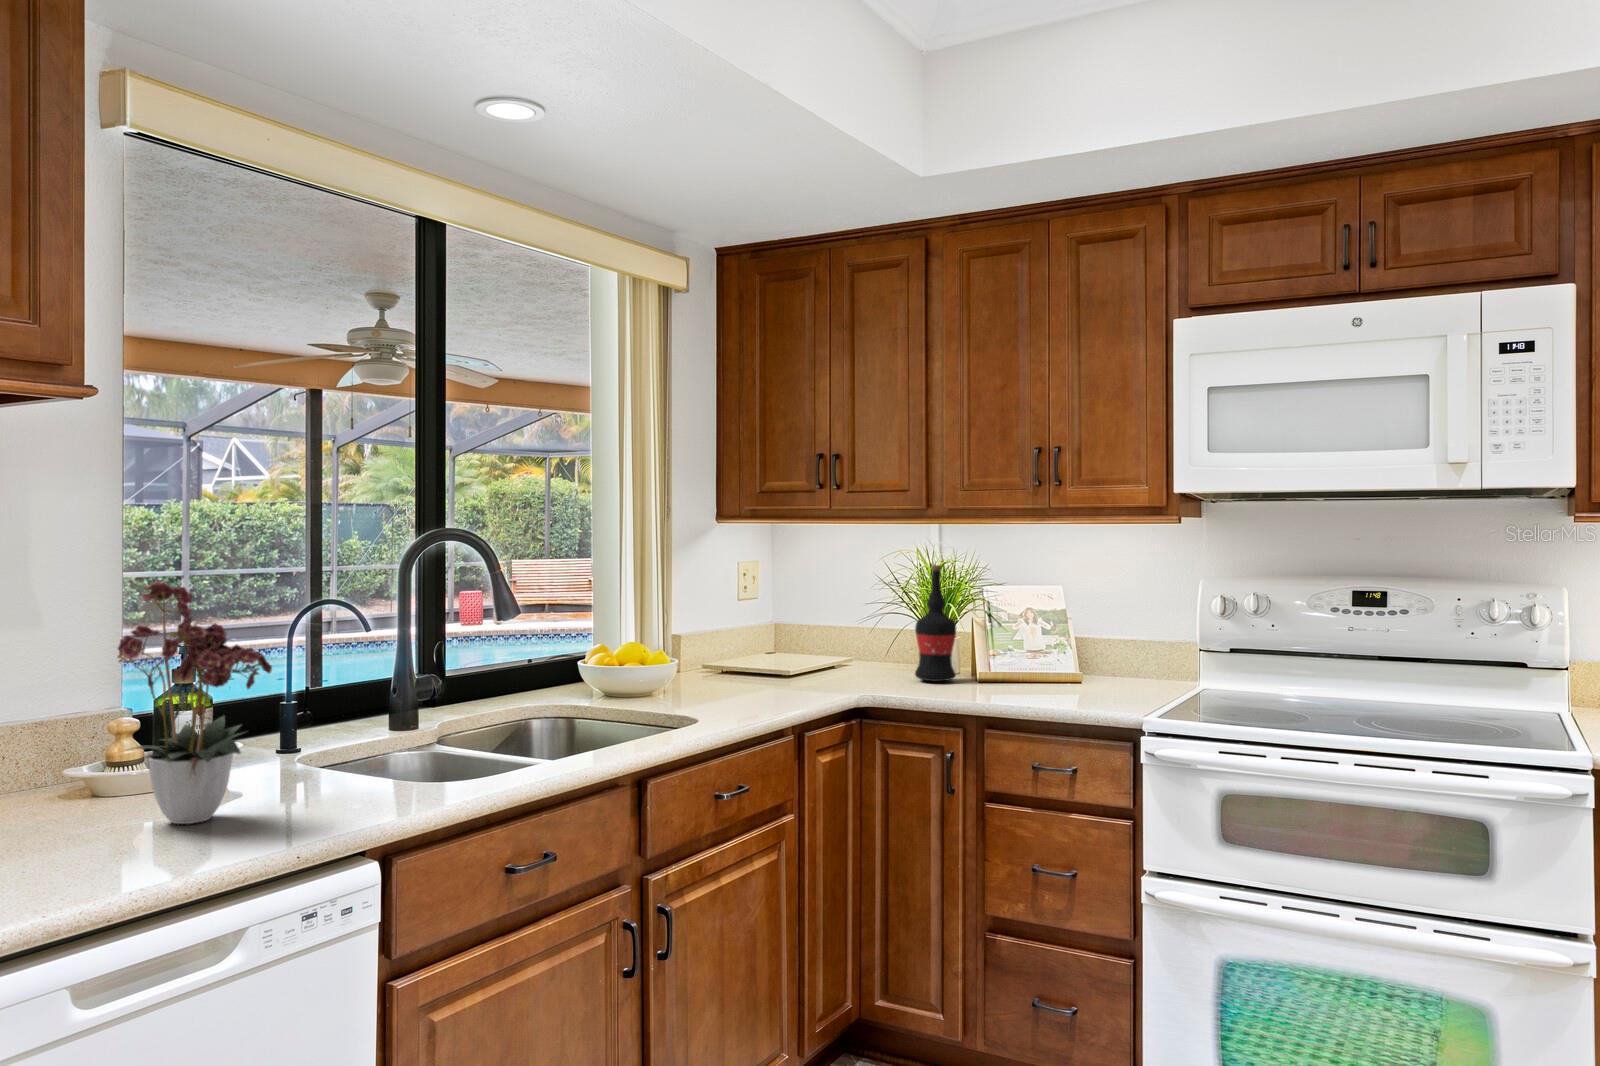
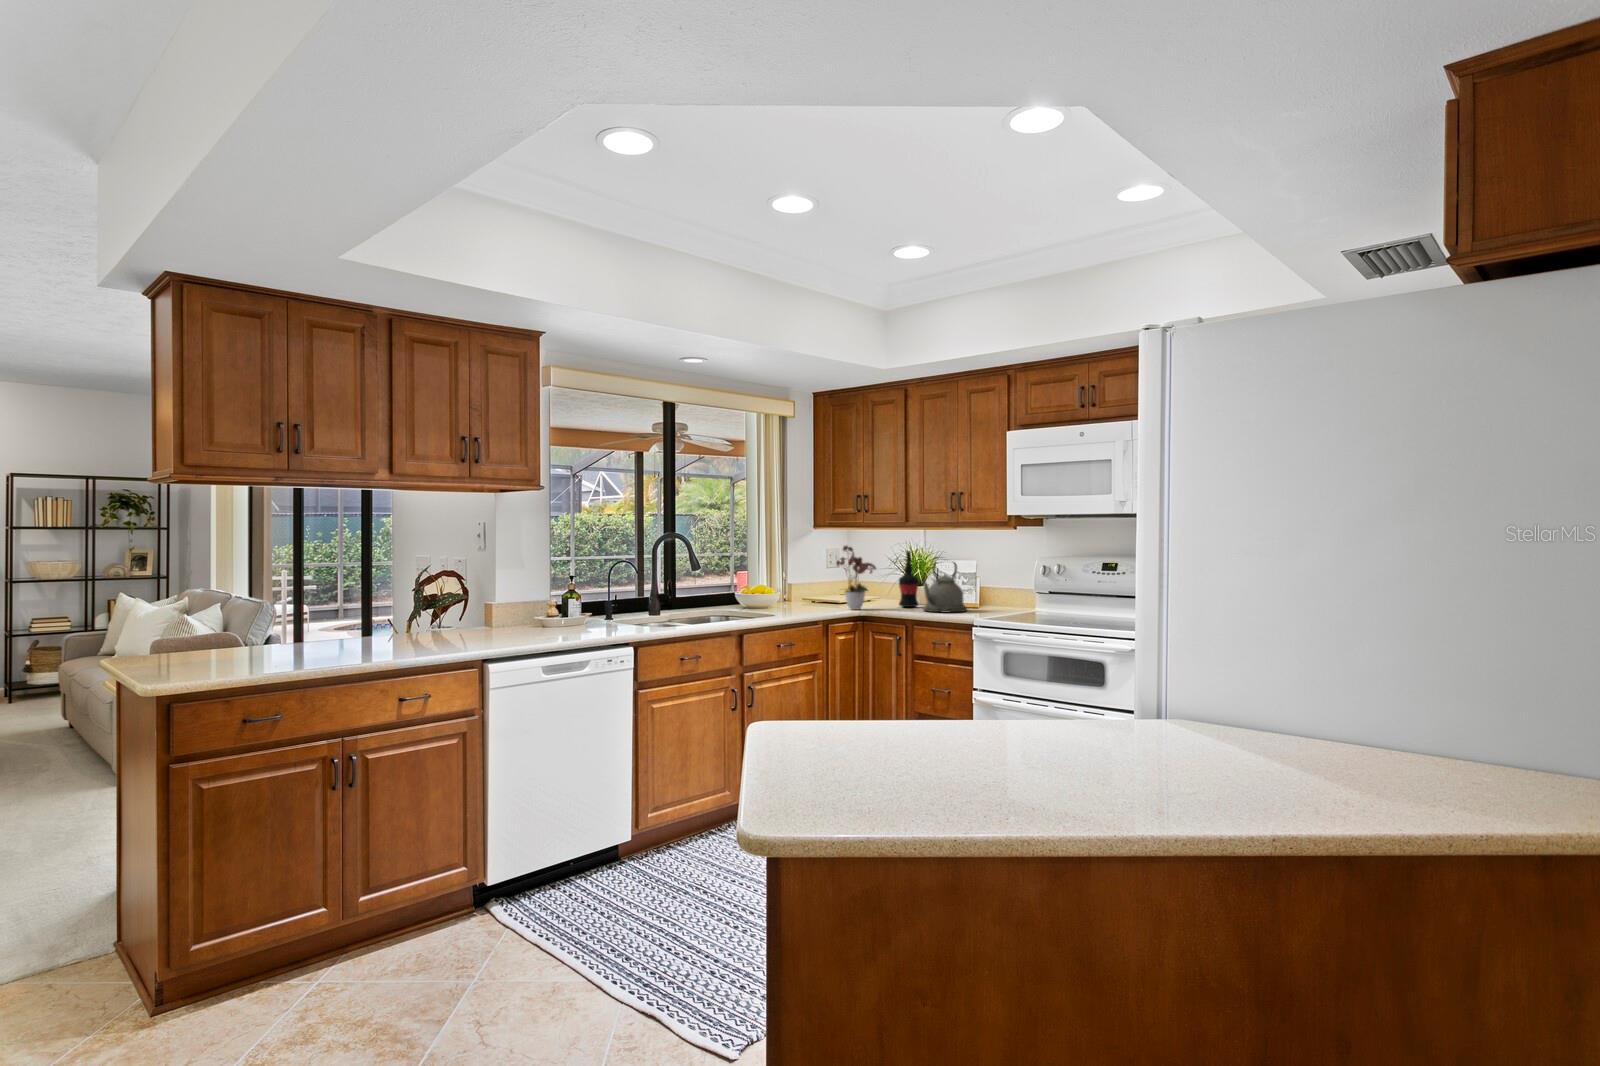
flower arrangement: present [117,581,272,824] -> present [836,545,876,610]
kettle: none [984,588,1075,697] -> present [921,562,967,612]

